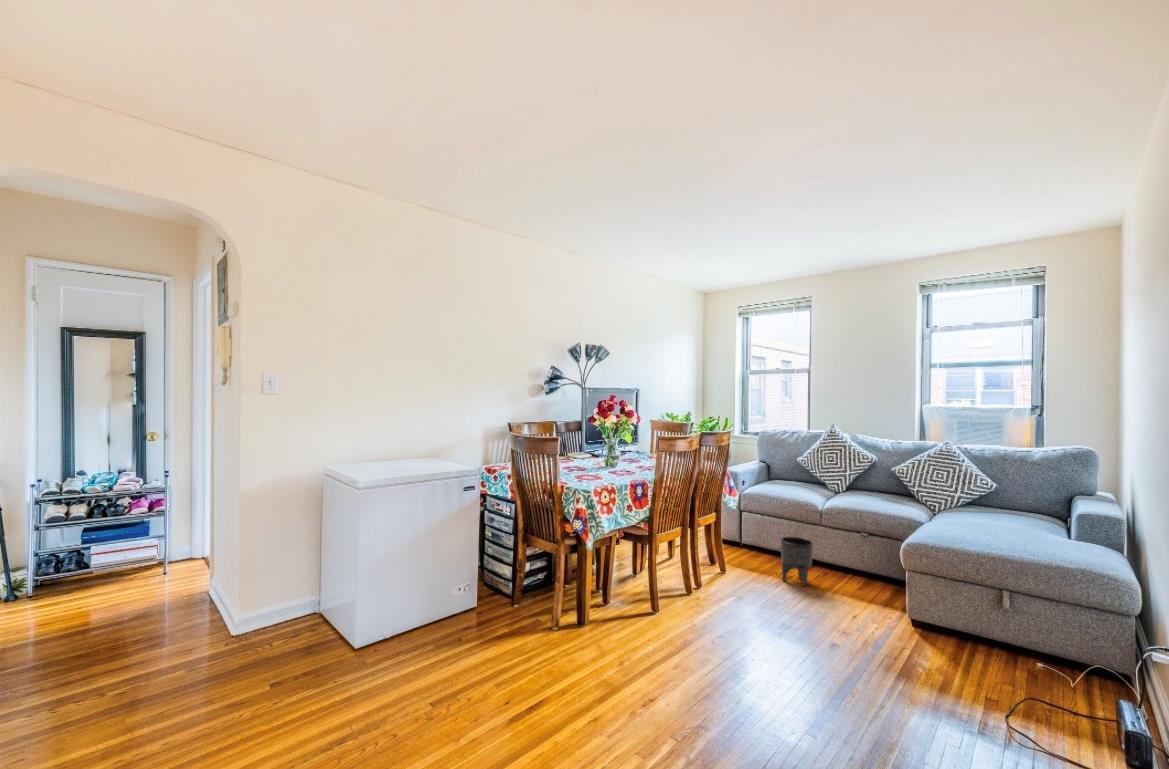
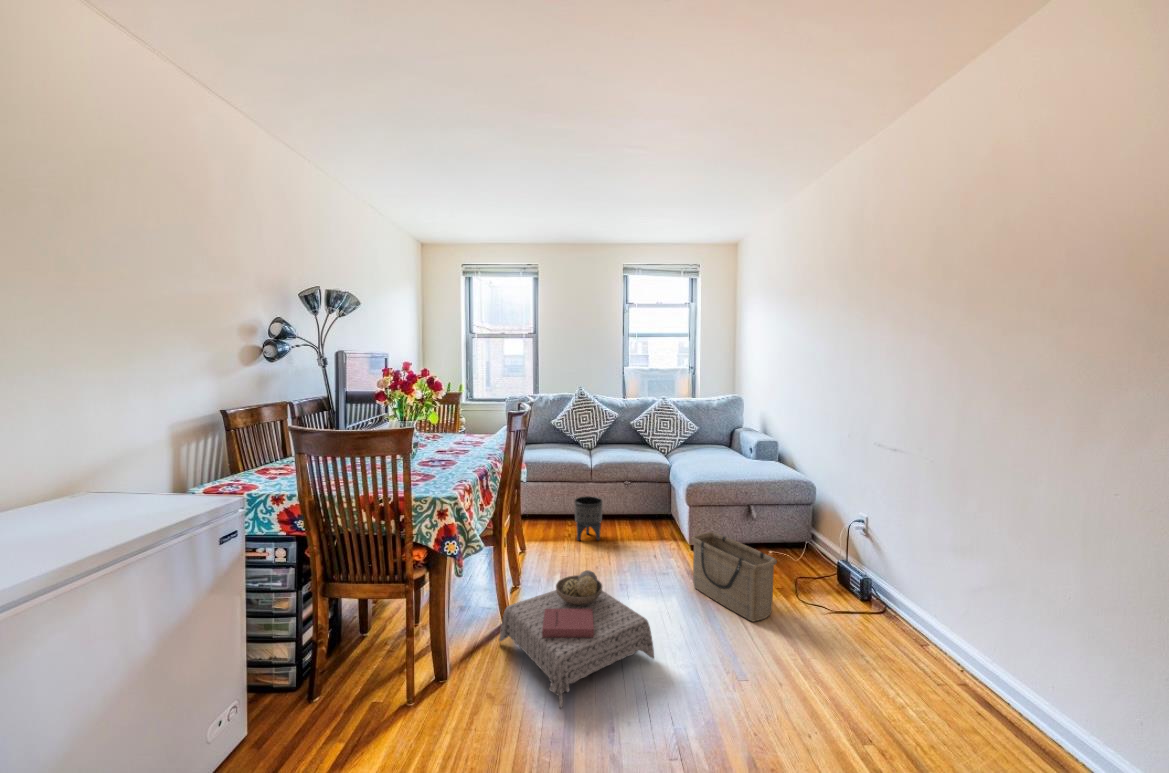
ottoman: none [631,583,744,679] -> present [499,570,654,708]
basket: none [859,592,936,704] -> present [692,532,777,621]

